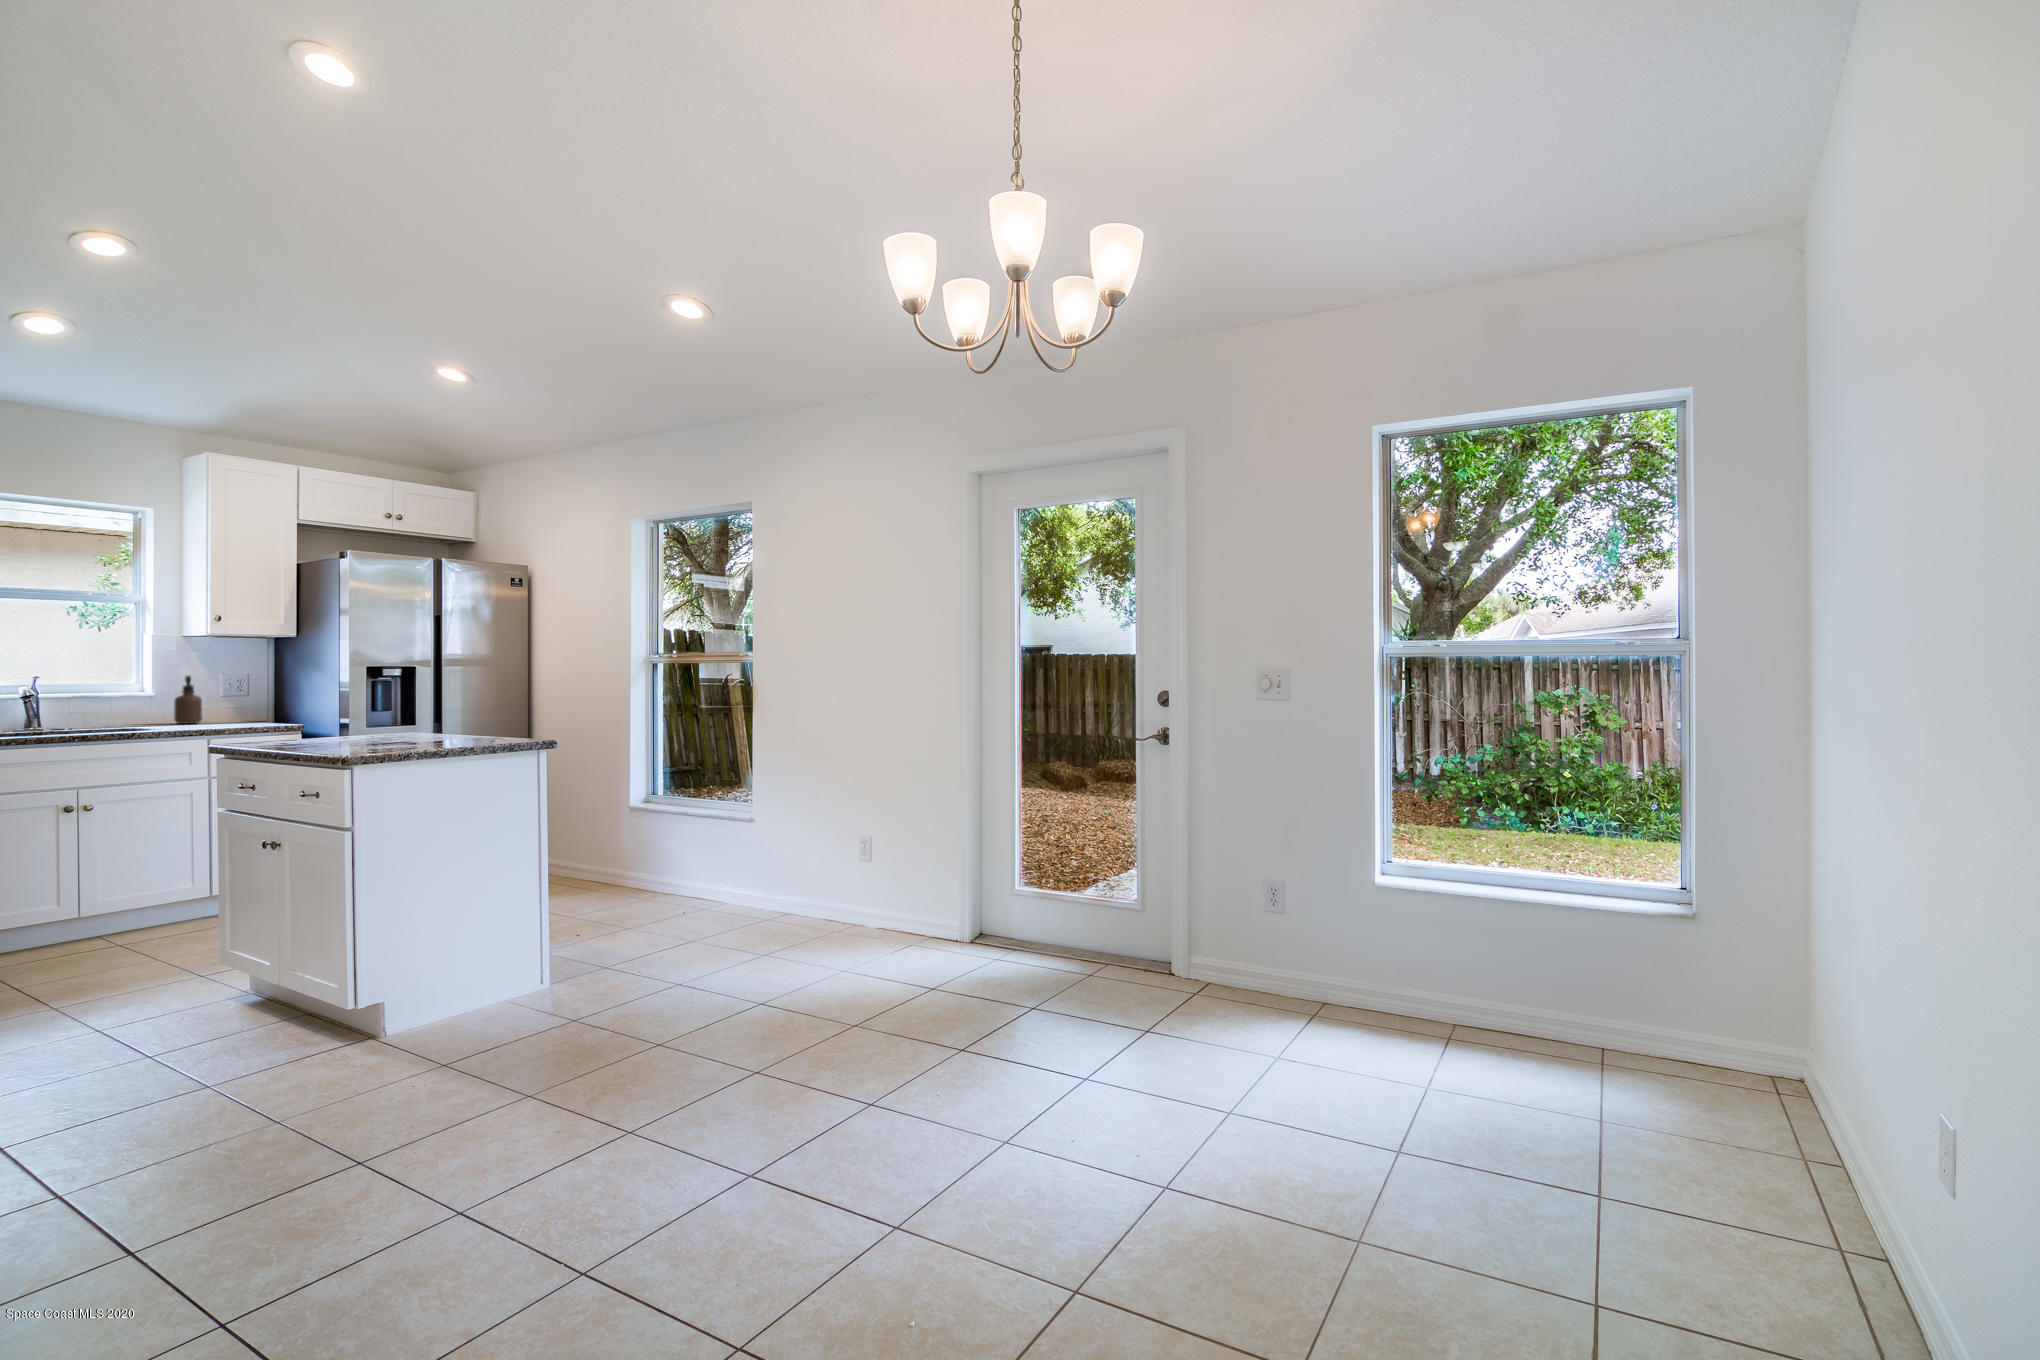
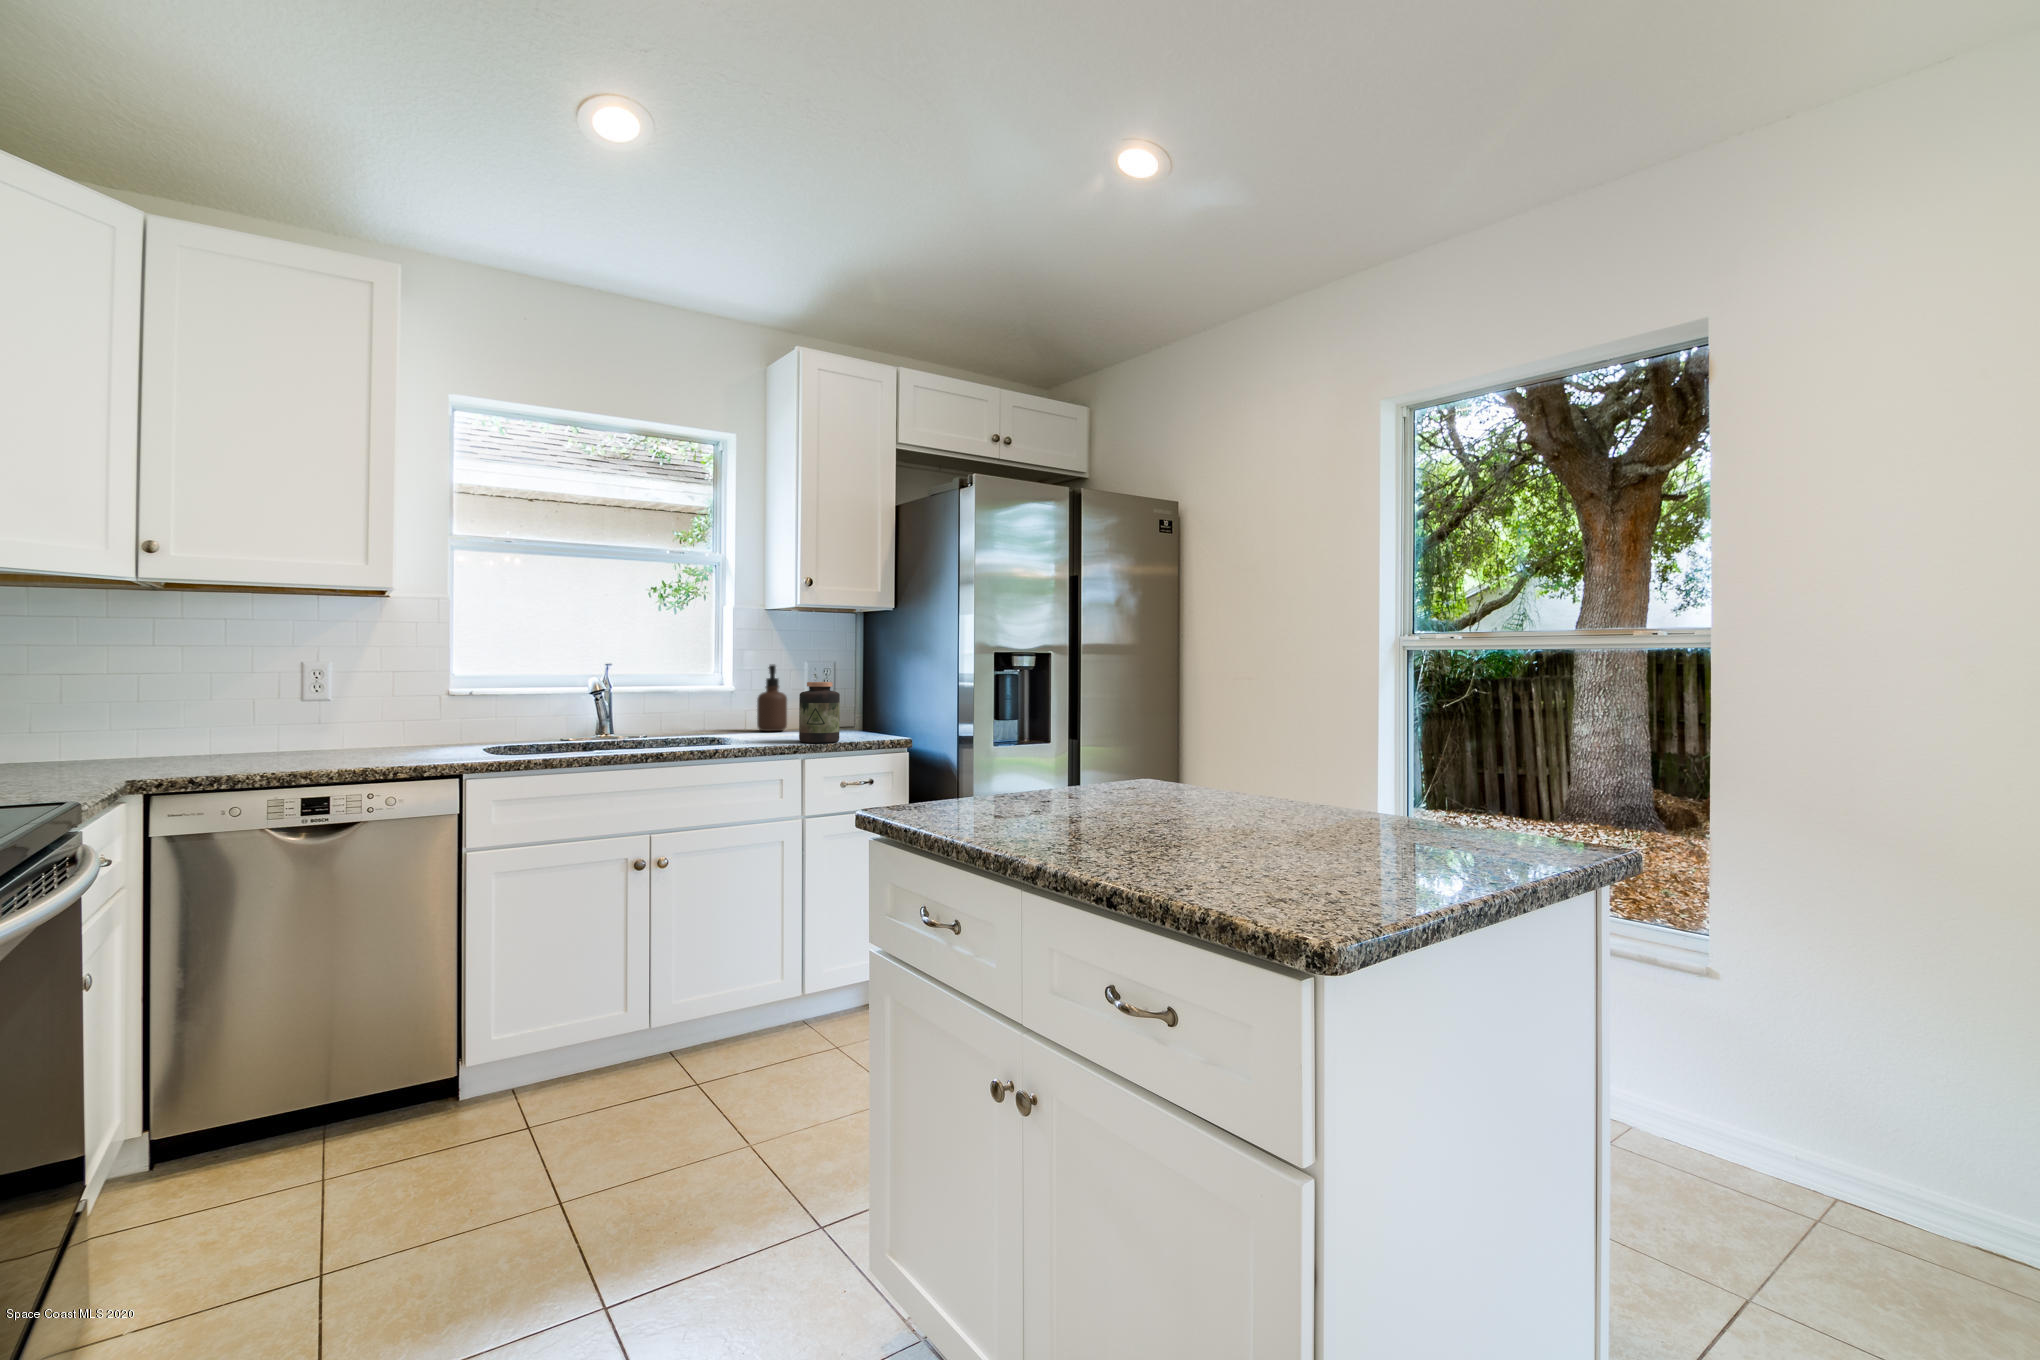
jar: none [207,687,242,728] -> present [799,682,840,743]

